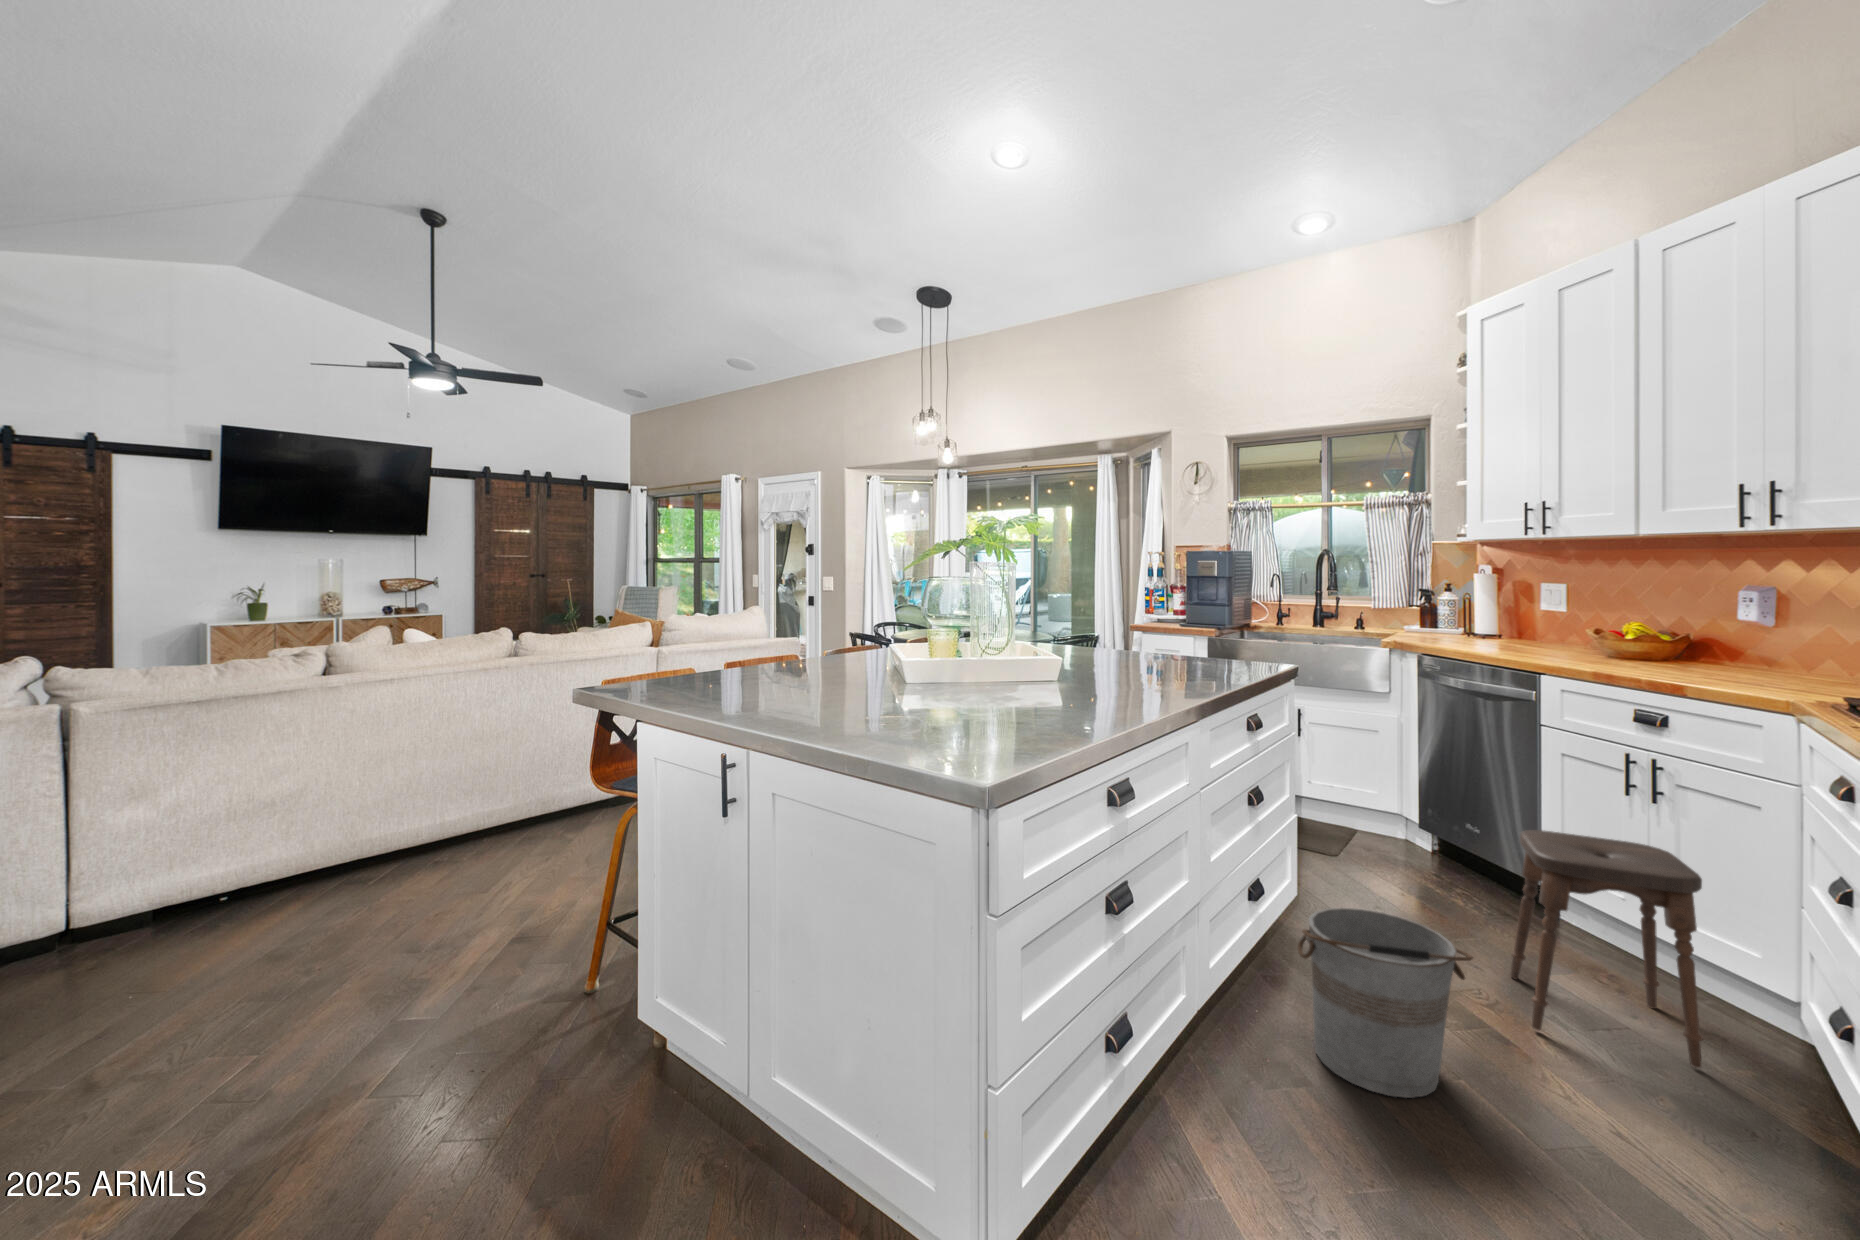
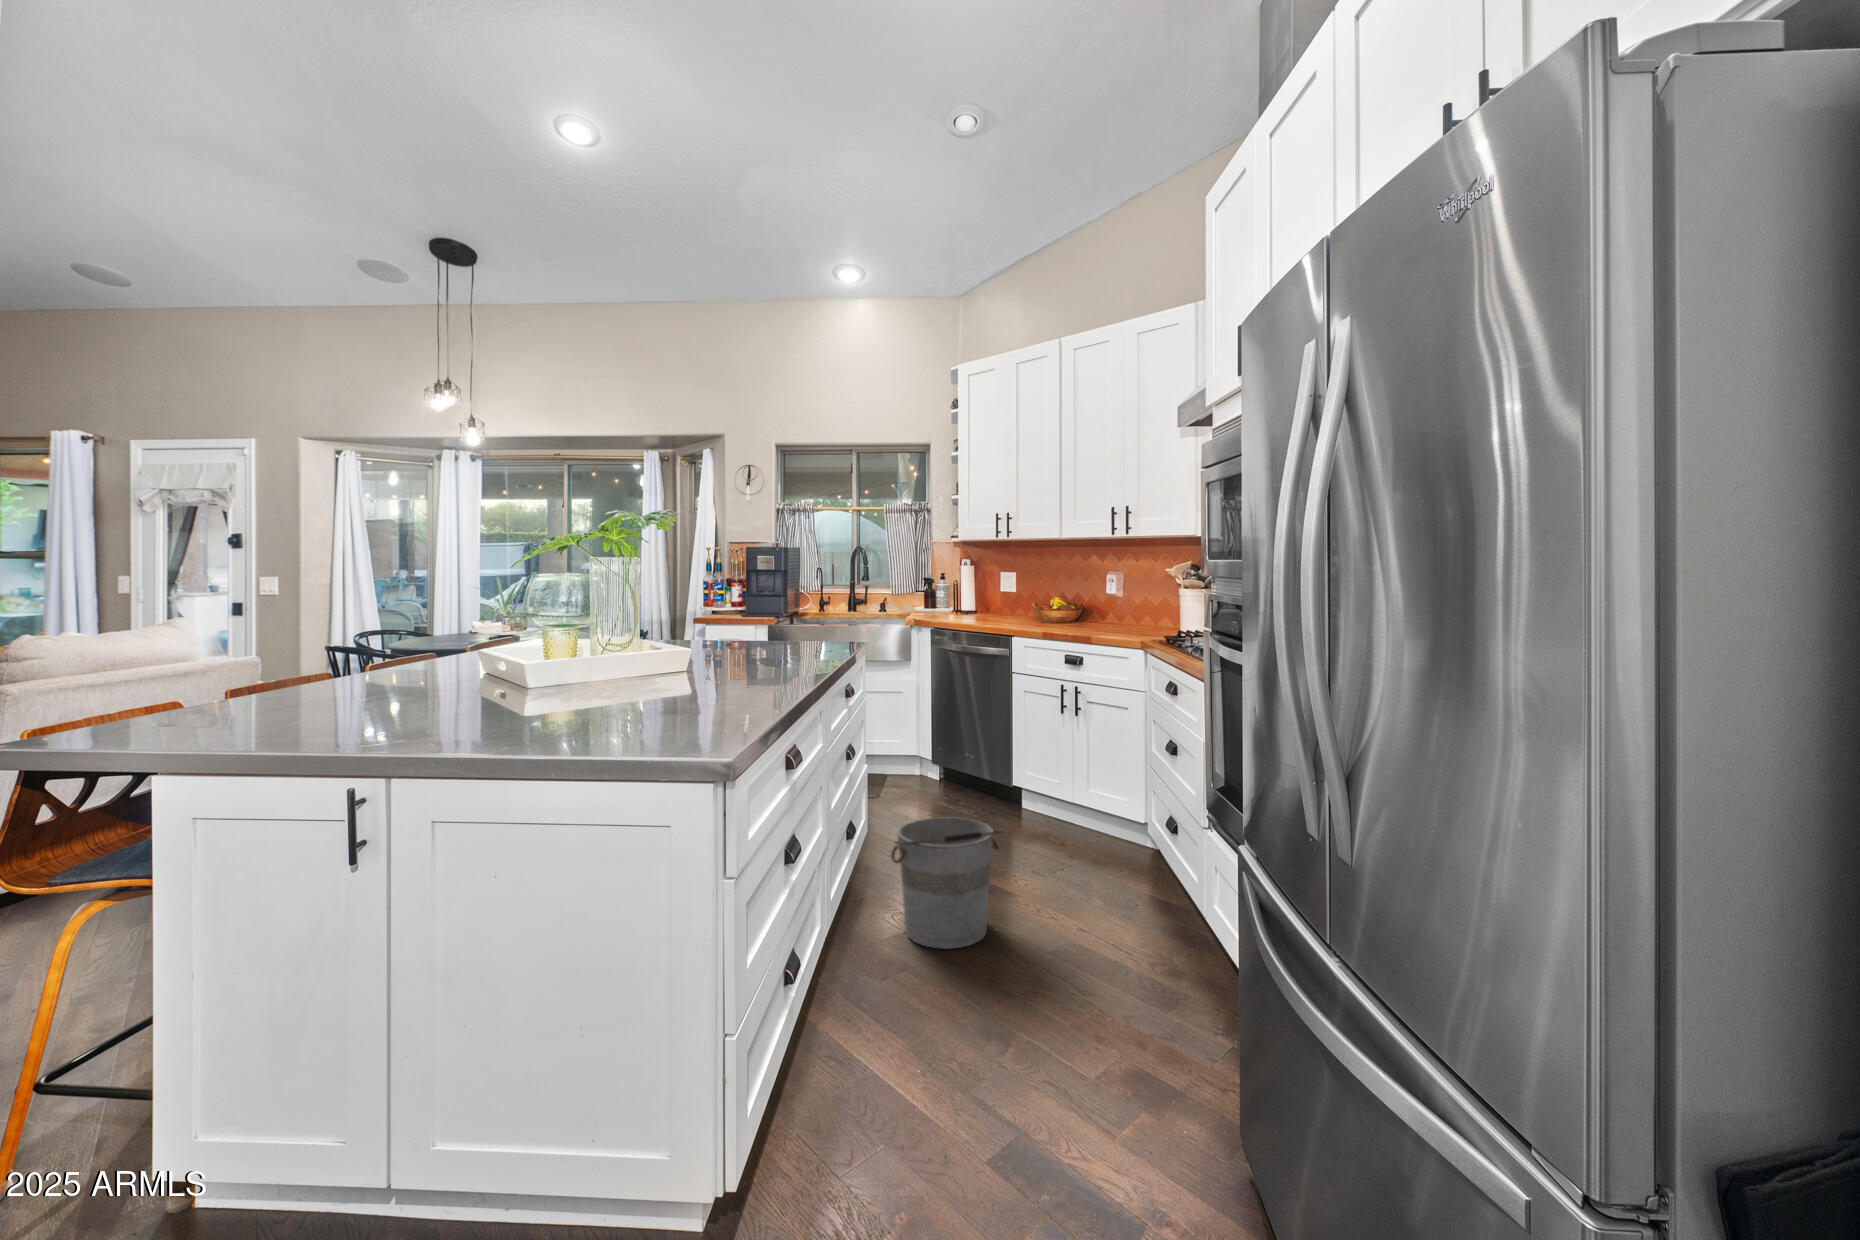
stool: present [1511,830,1703,1068] -> none [1010,741,1112,879]

